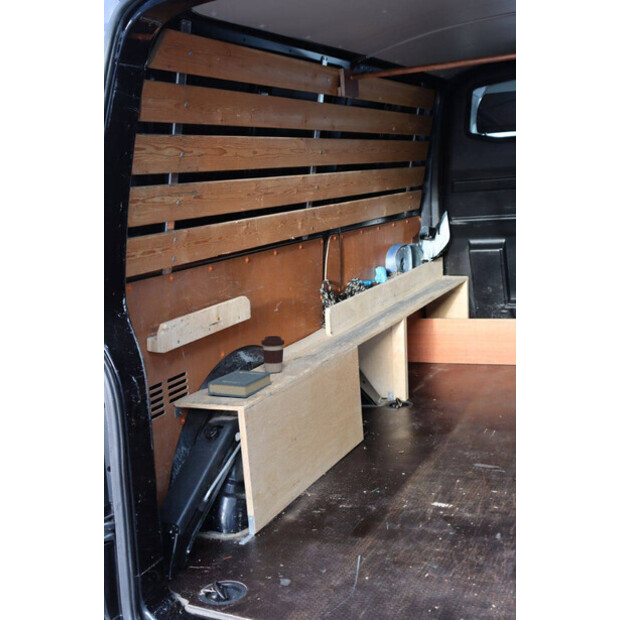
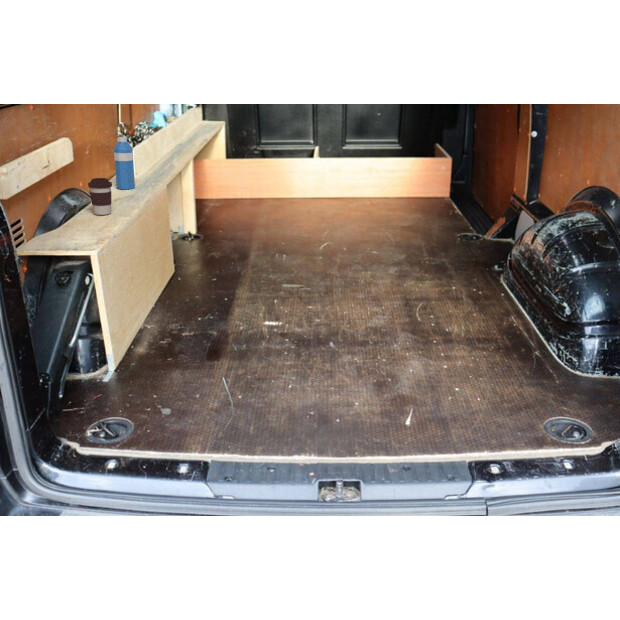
water bottle: none [304,296,324,348] -> present [114,137,135,189]
book: present [208,370,271,398] -> none [49,214,110,241]

